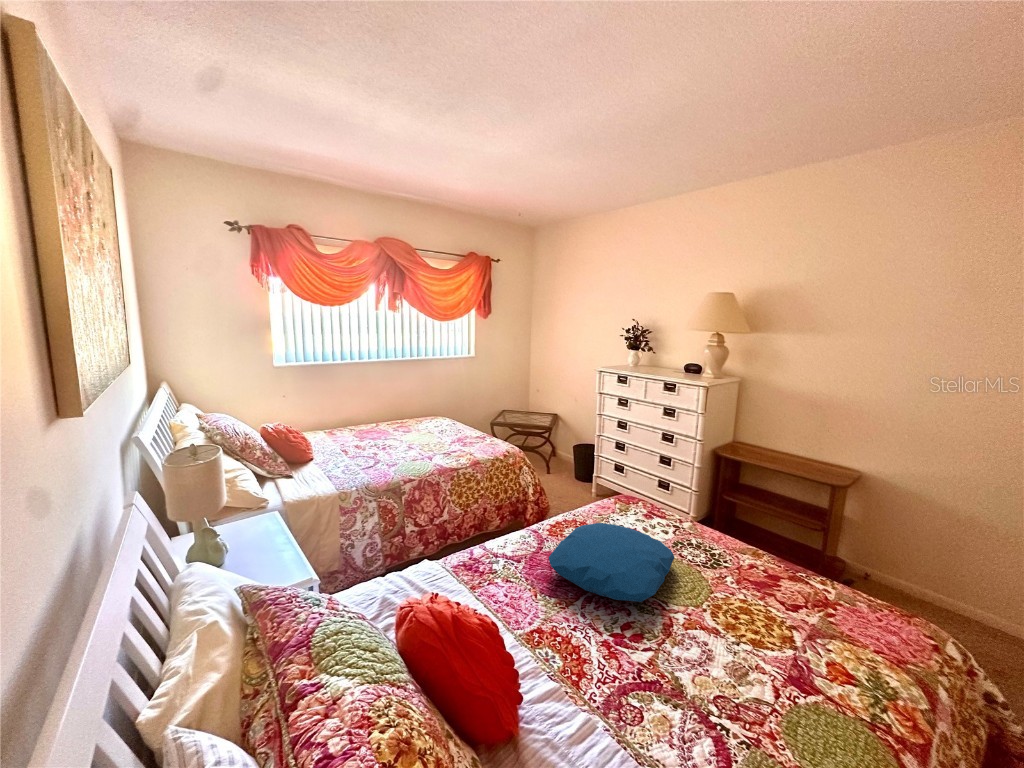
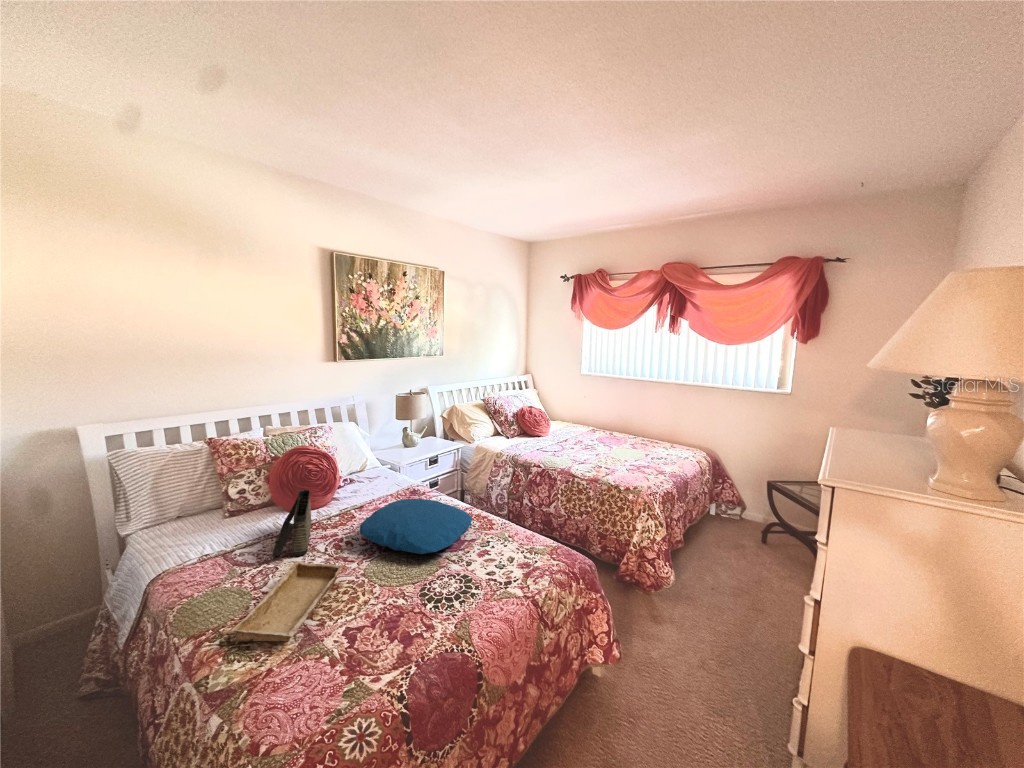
tray: none [718,611,875,694] -> present [231,561,343,642]
handbag: none [579,617,705,719] -> present [273,490,312,556]

